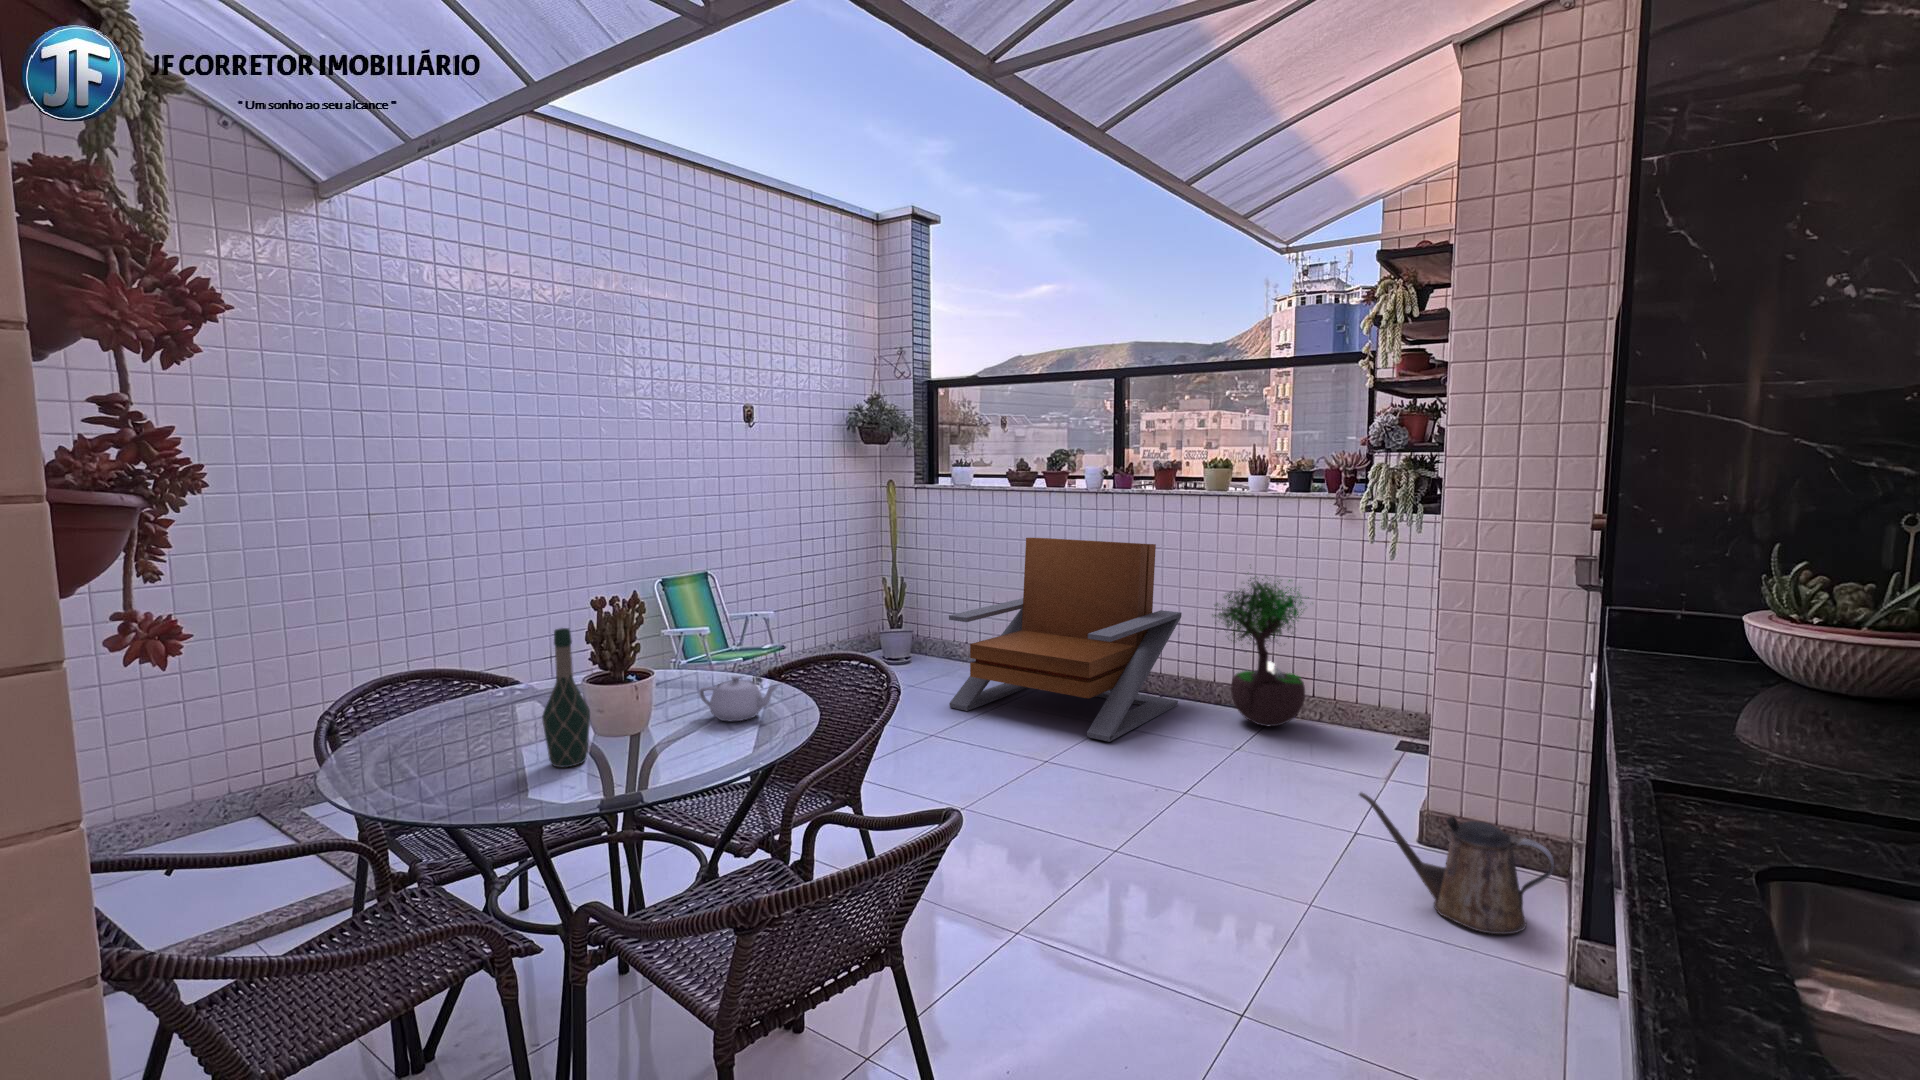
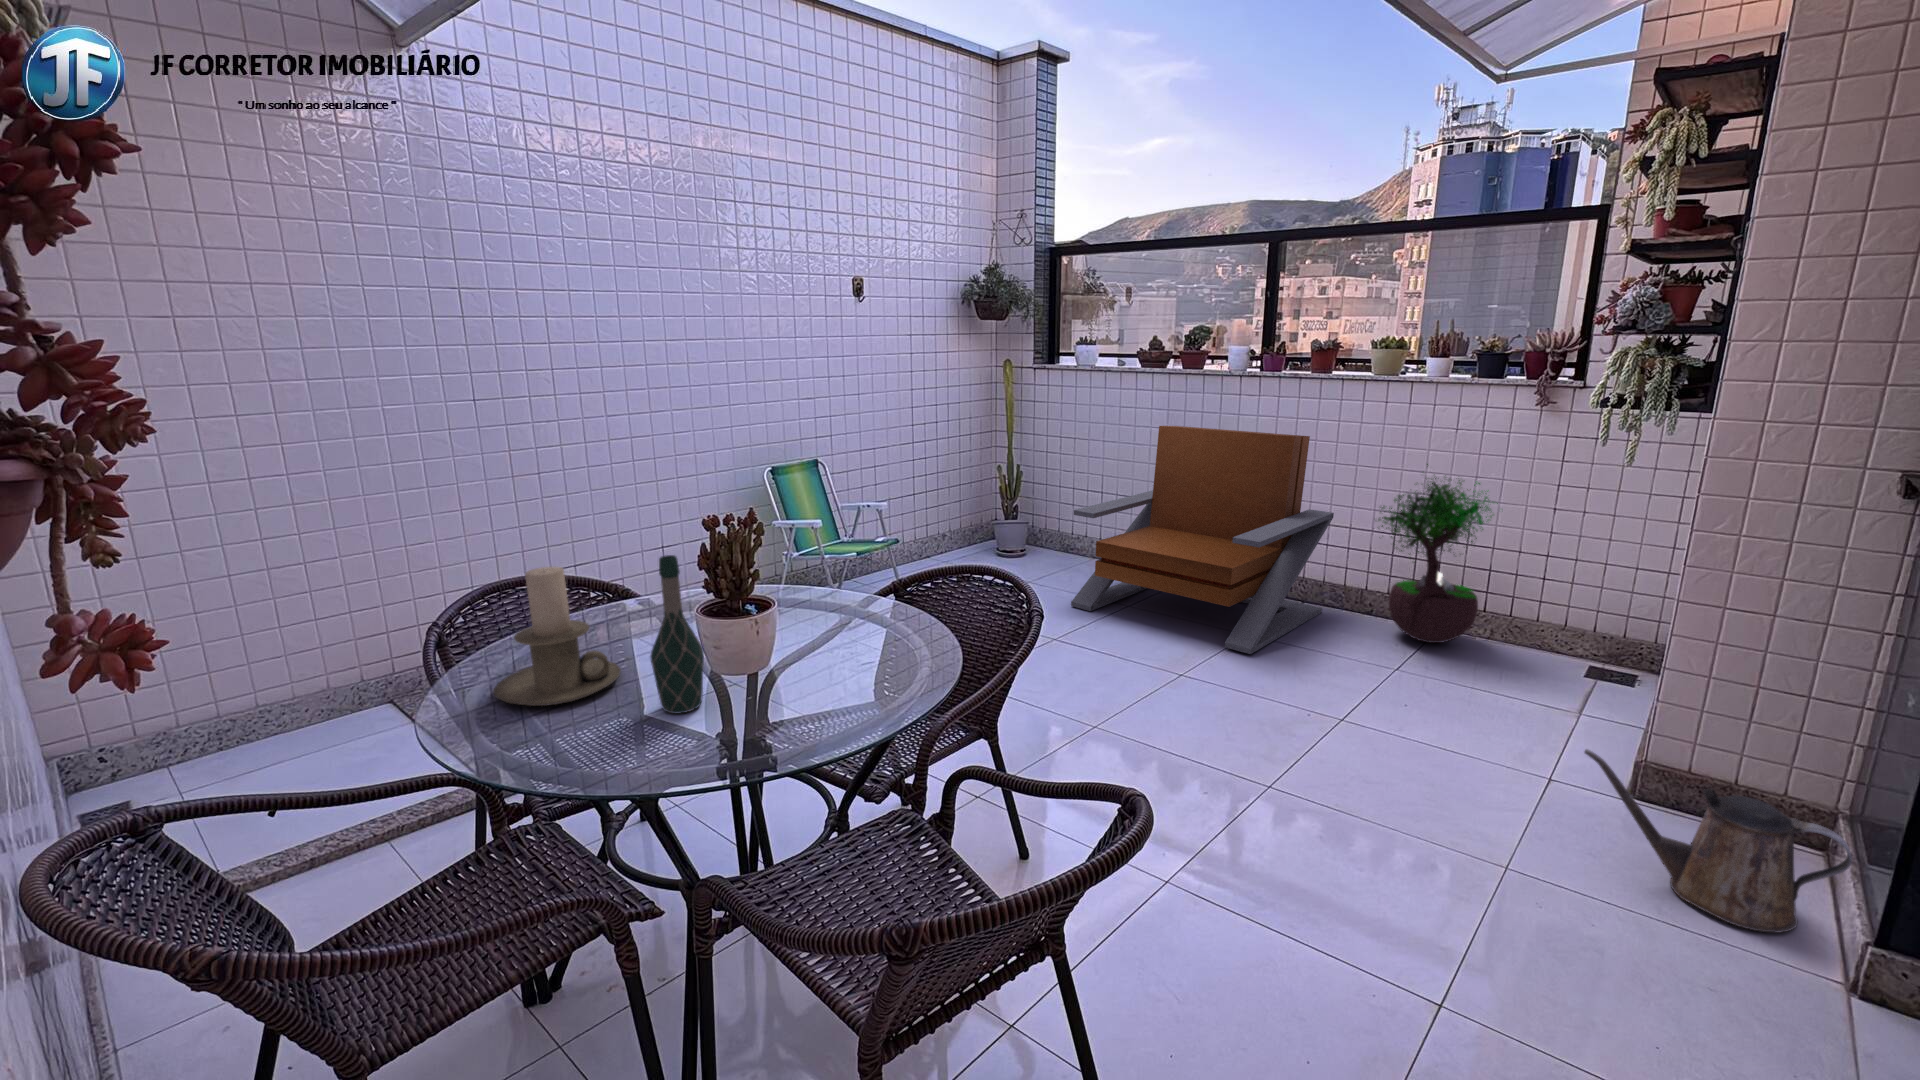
candle holder: none [392,645,512,768] -> present [493,567,621,706]
teapot: present [699,676,778,721] -> none [823,602,914,655]

